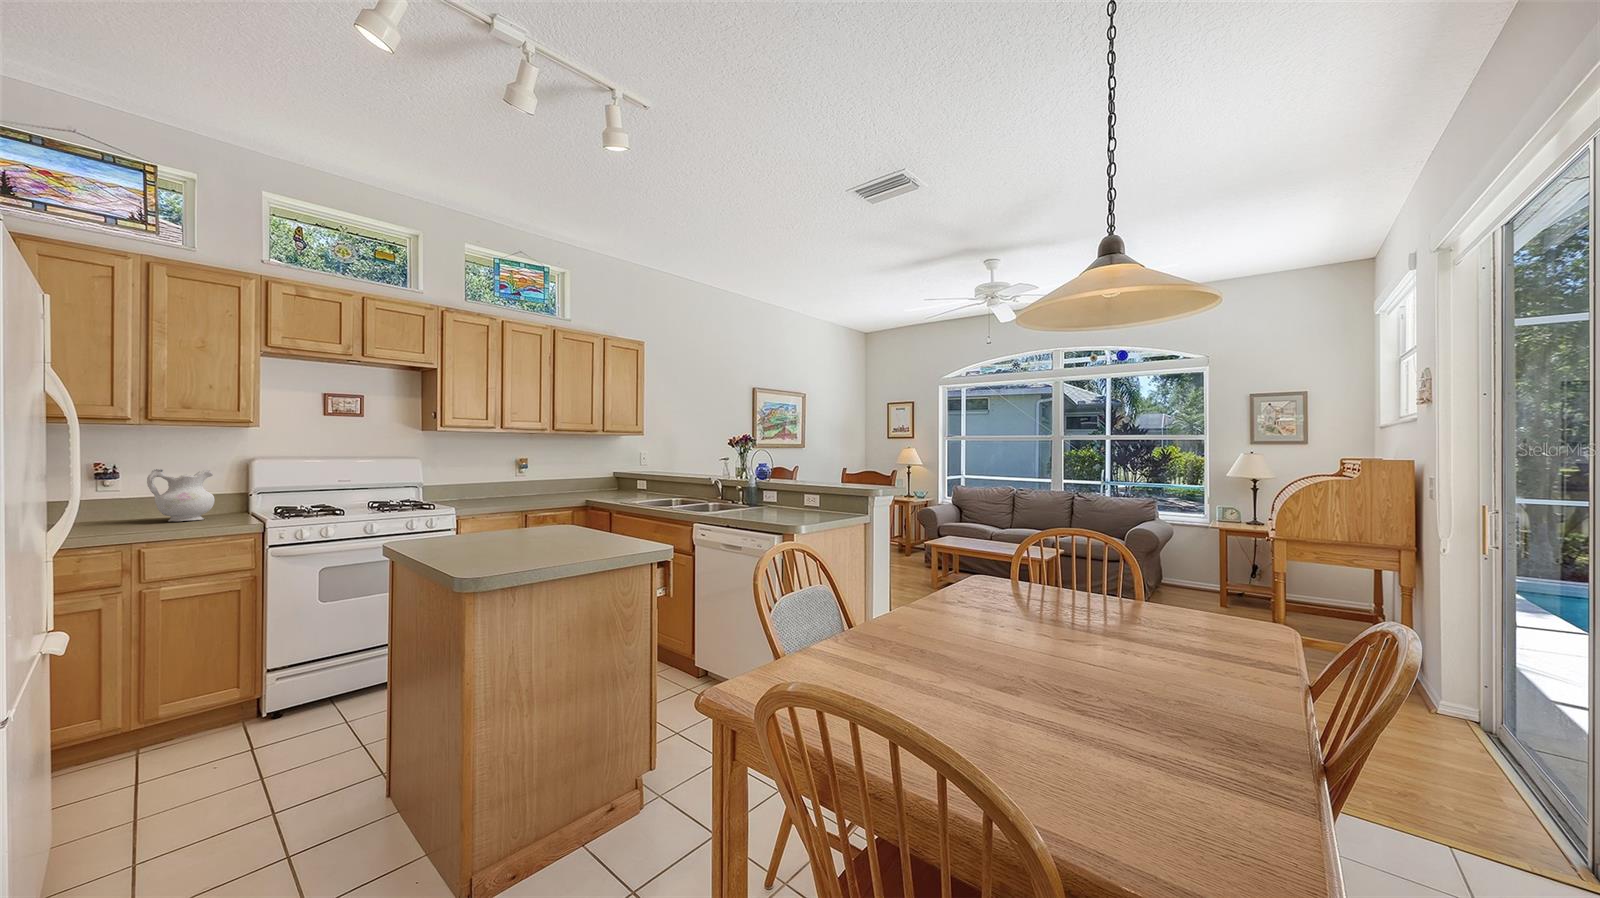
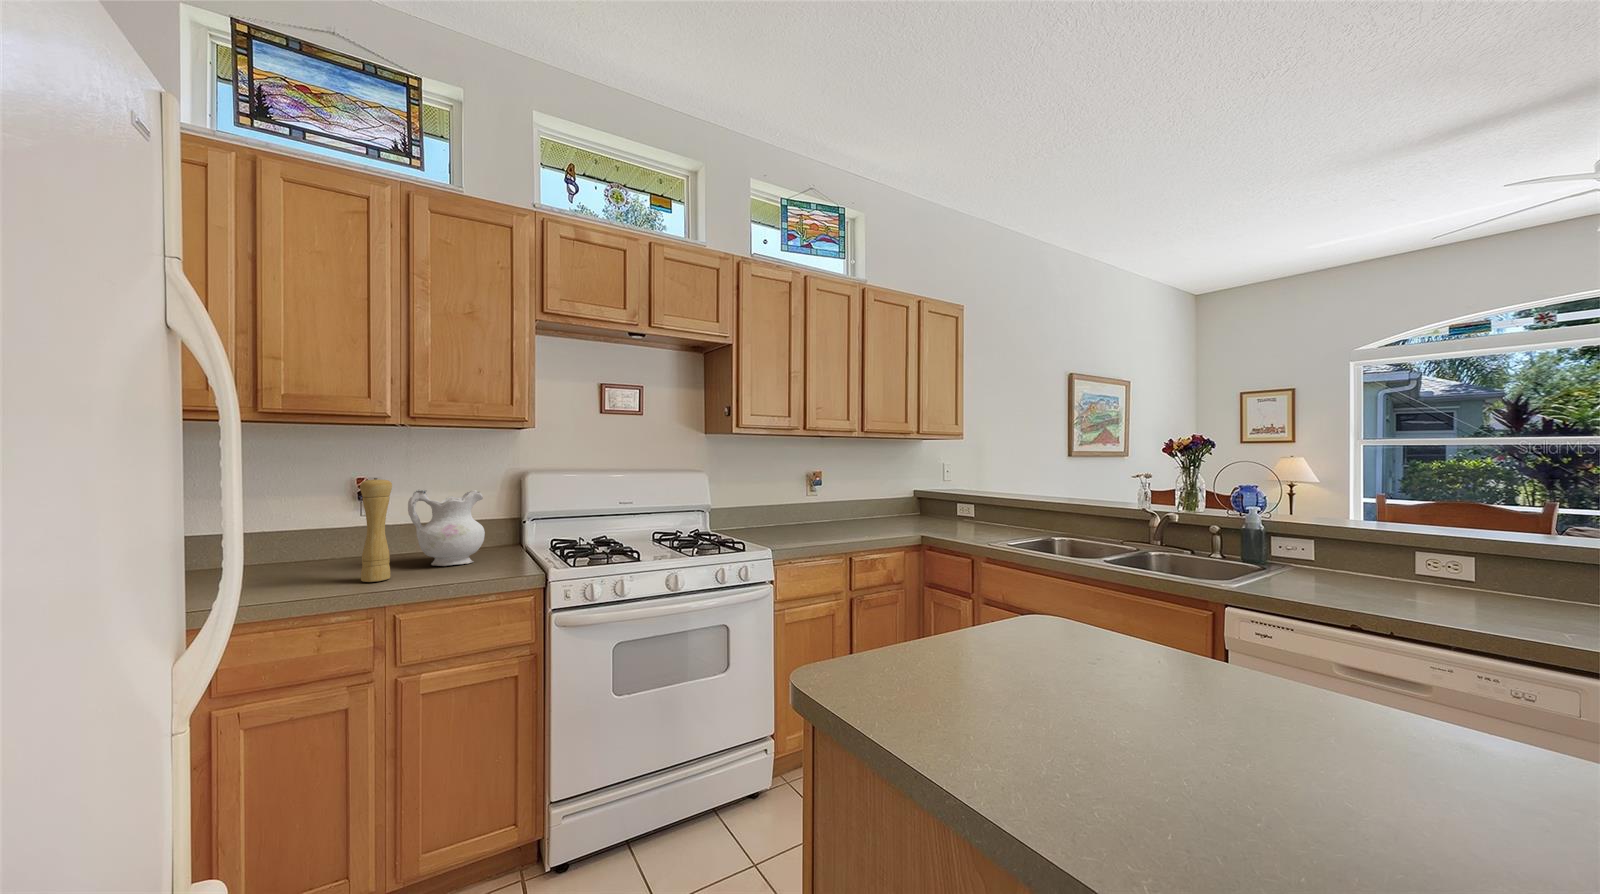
pepper mill: none [107,460,134,529] -> present [360,478,392,582]

